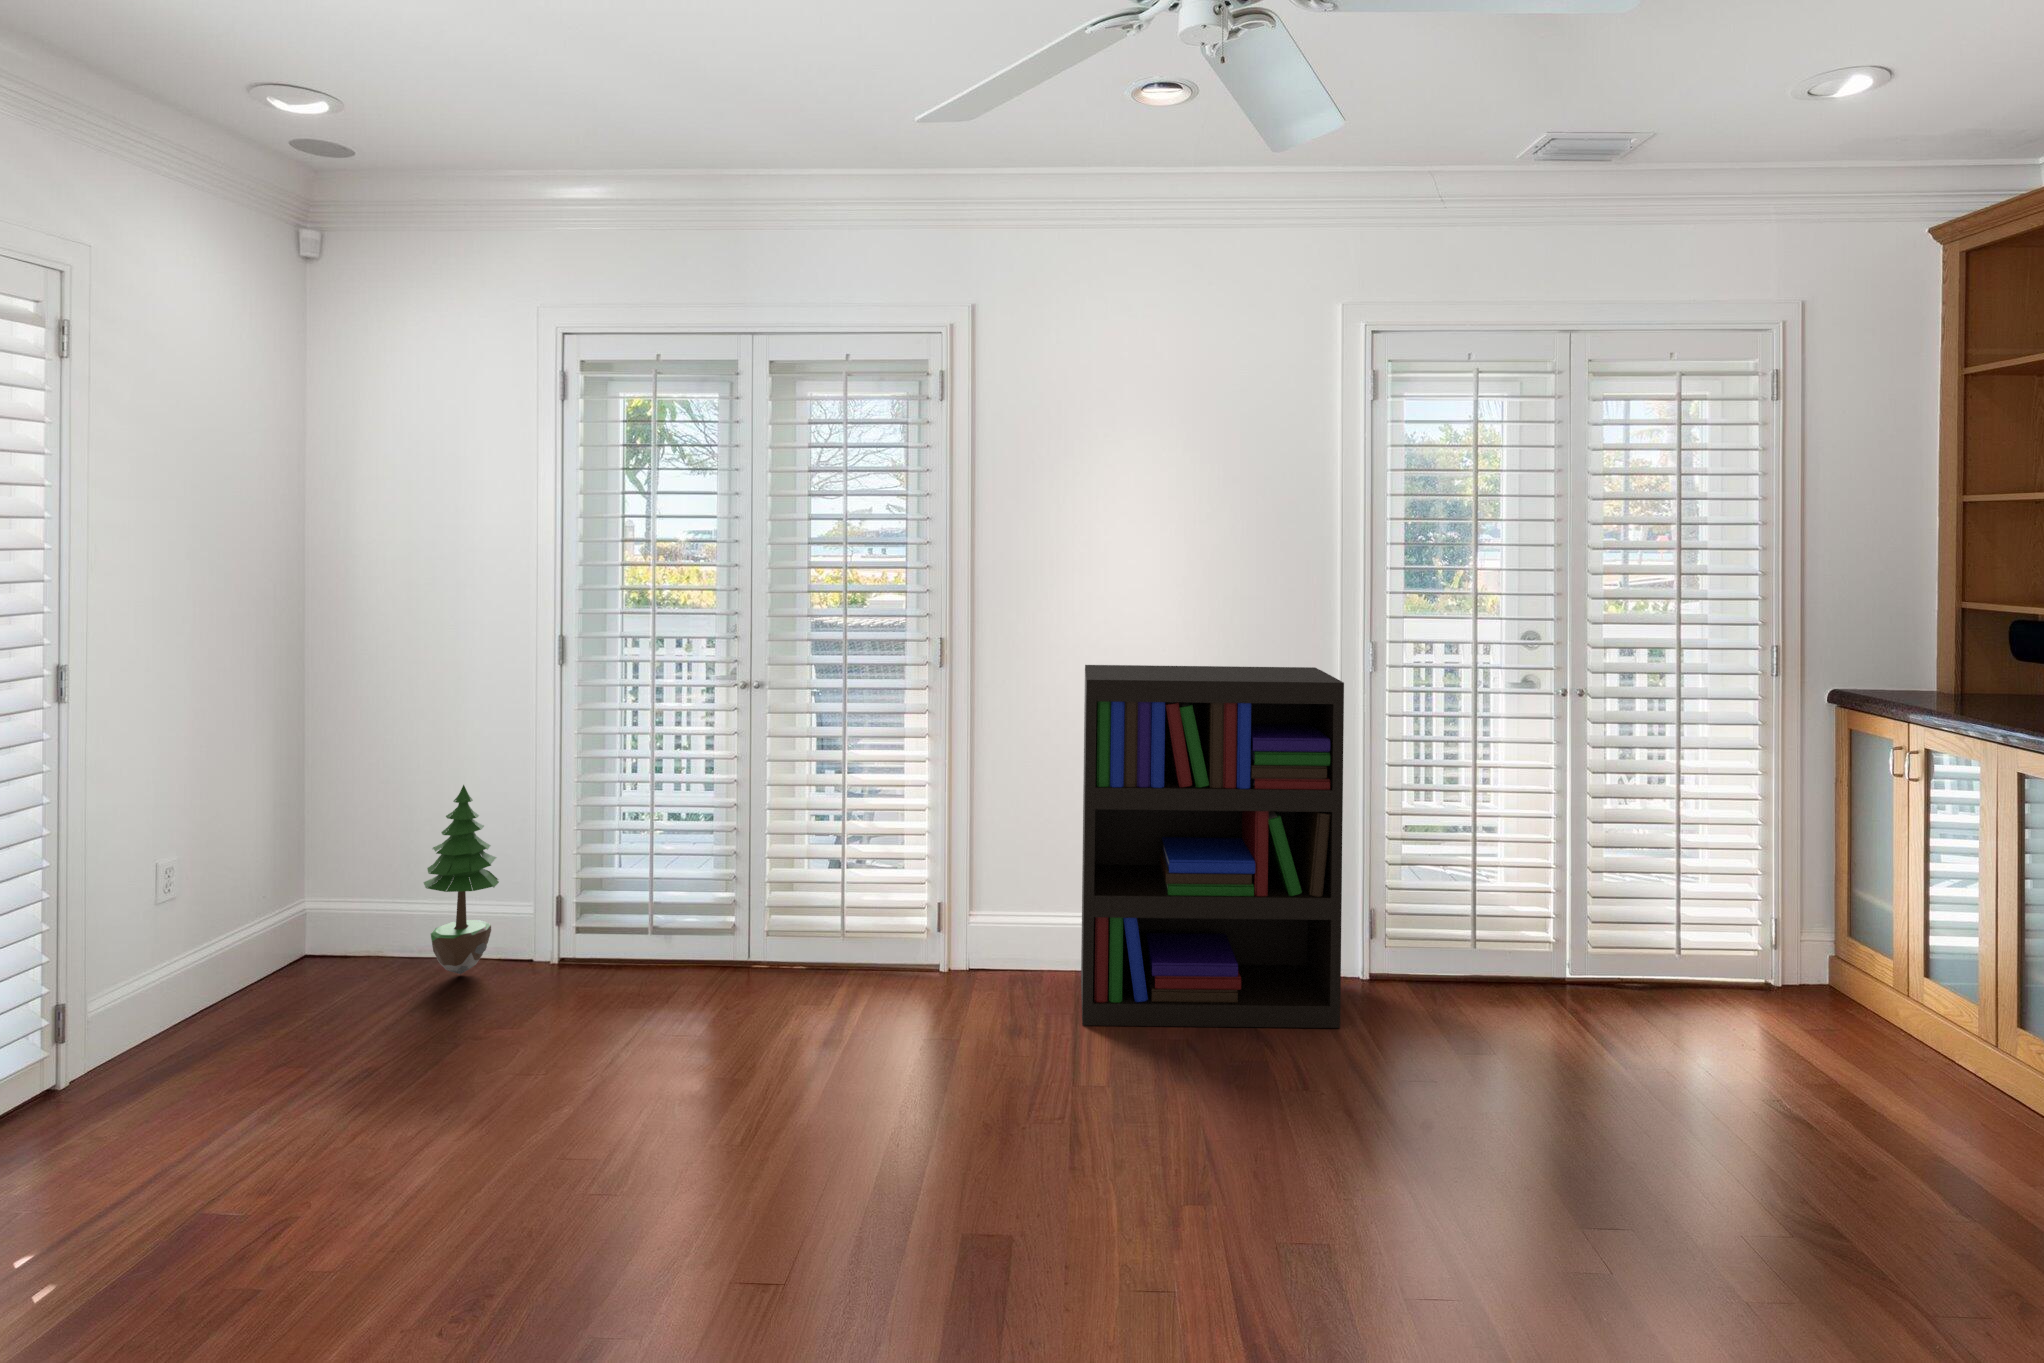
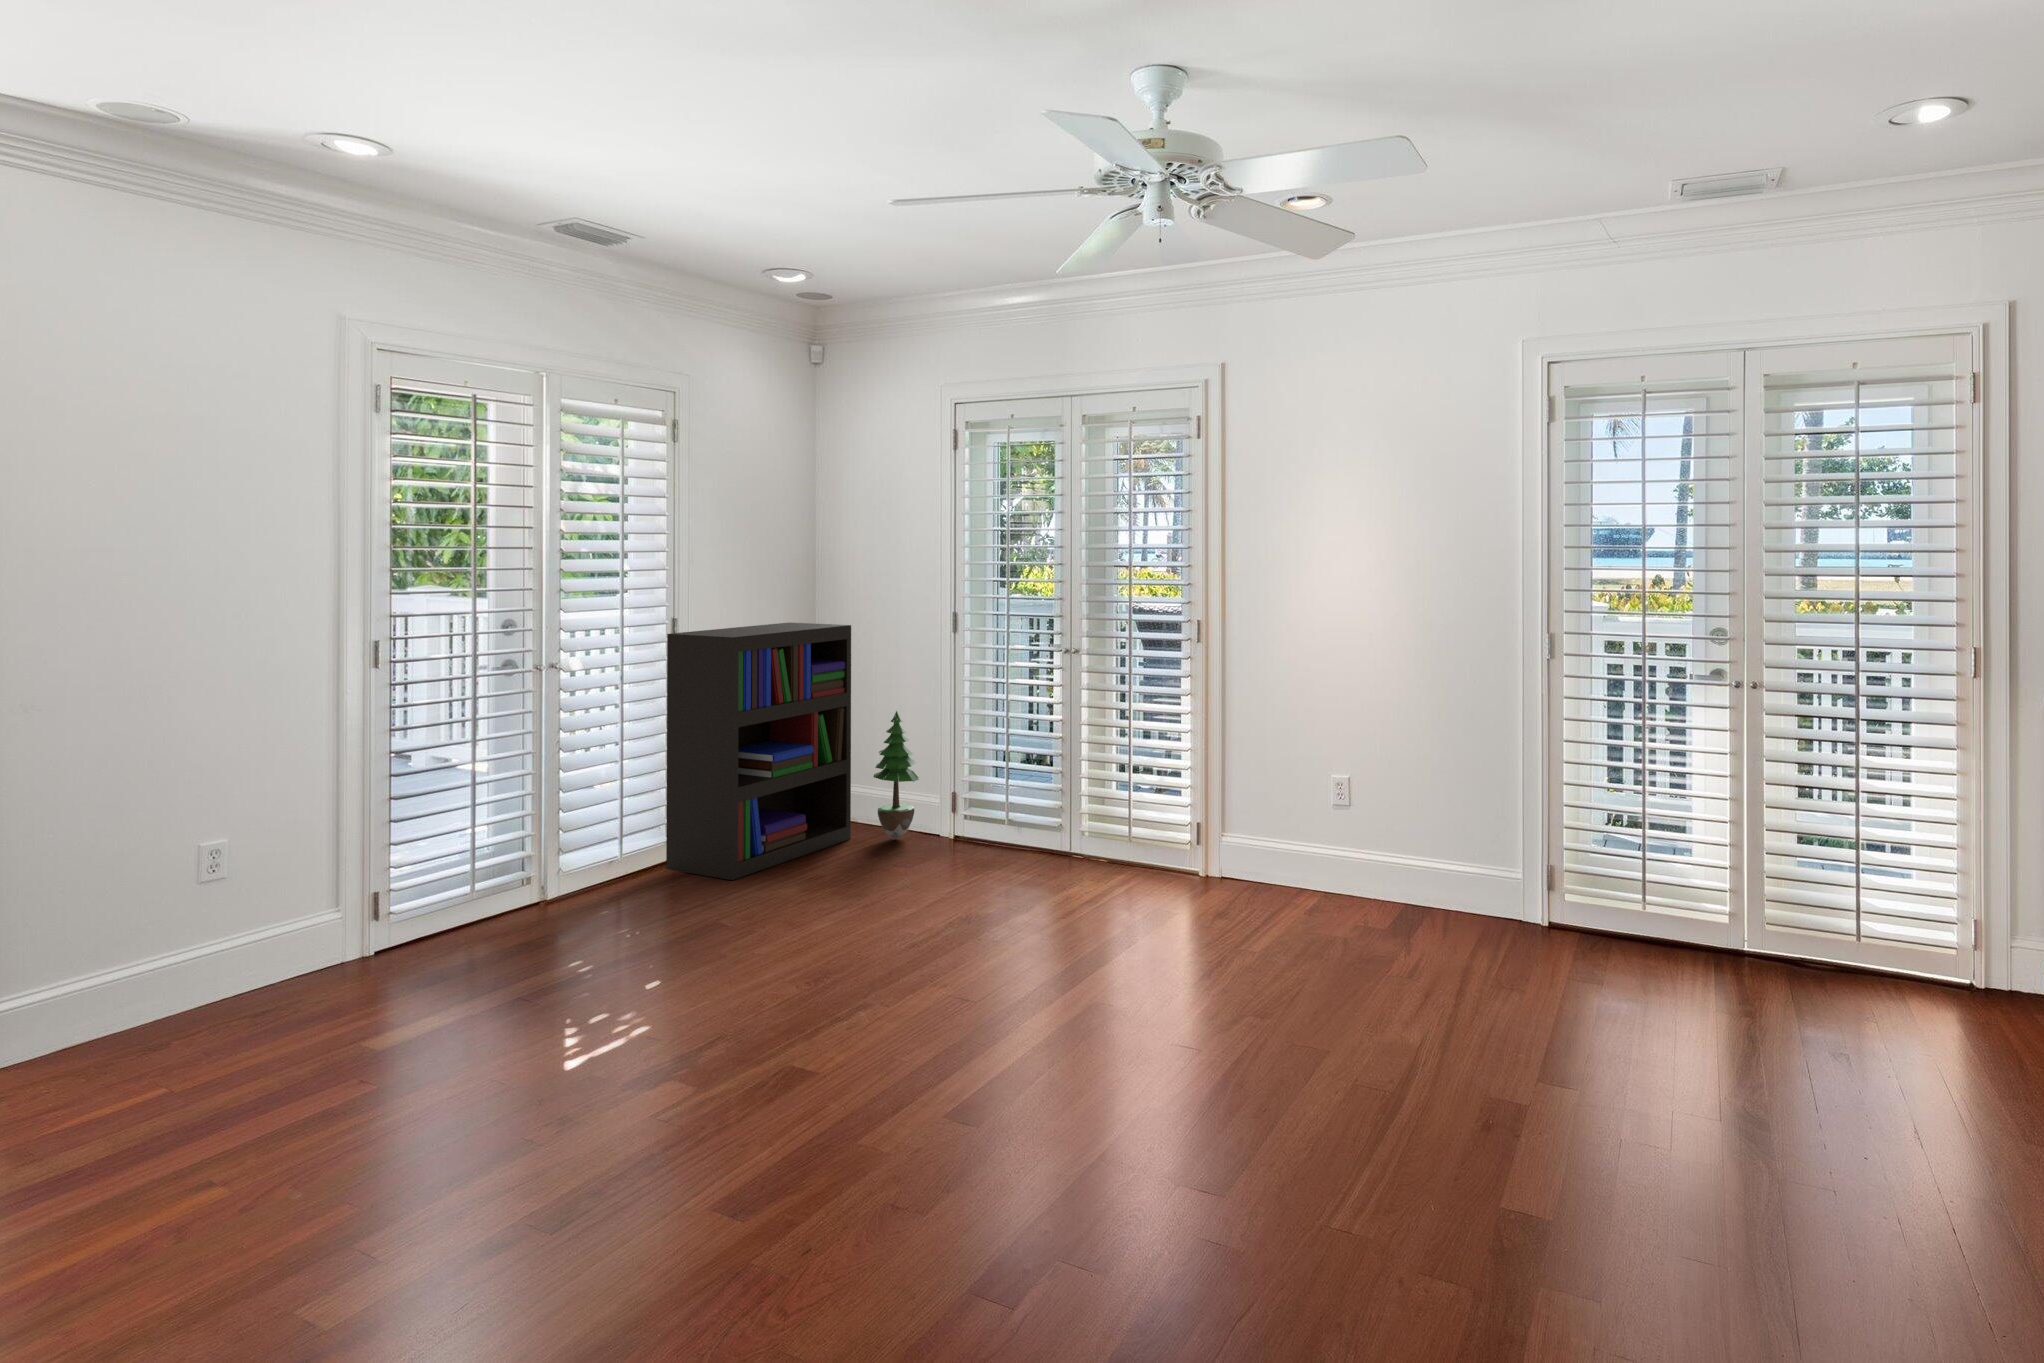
bookshelf: present [1081,665,1344,1028] -> present [666,622,851,880]

